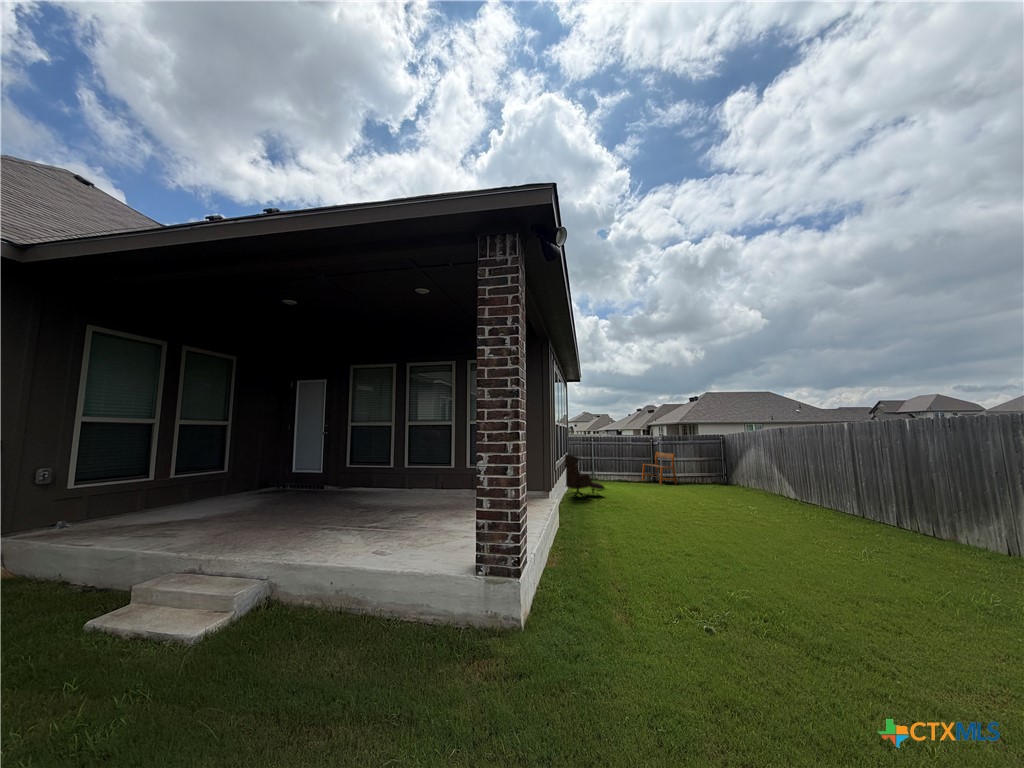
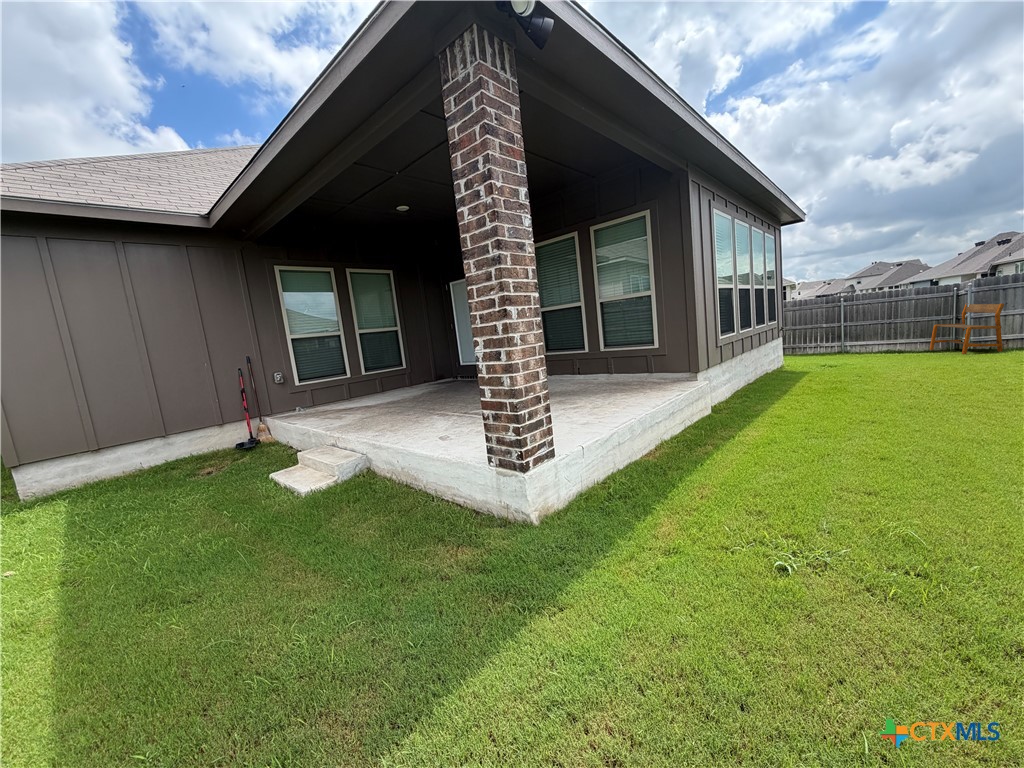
lounge chair: present [565,455,604,498] -> none [755,324,832,380]

